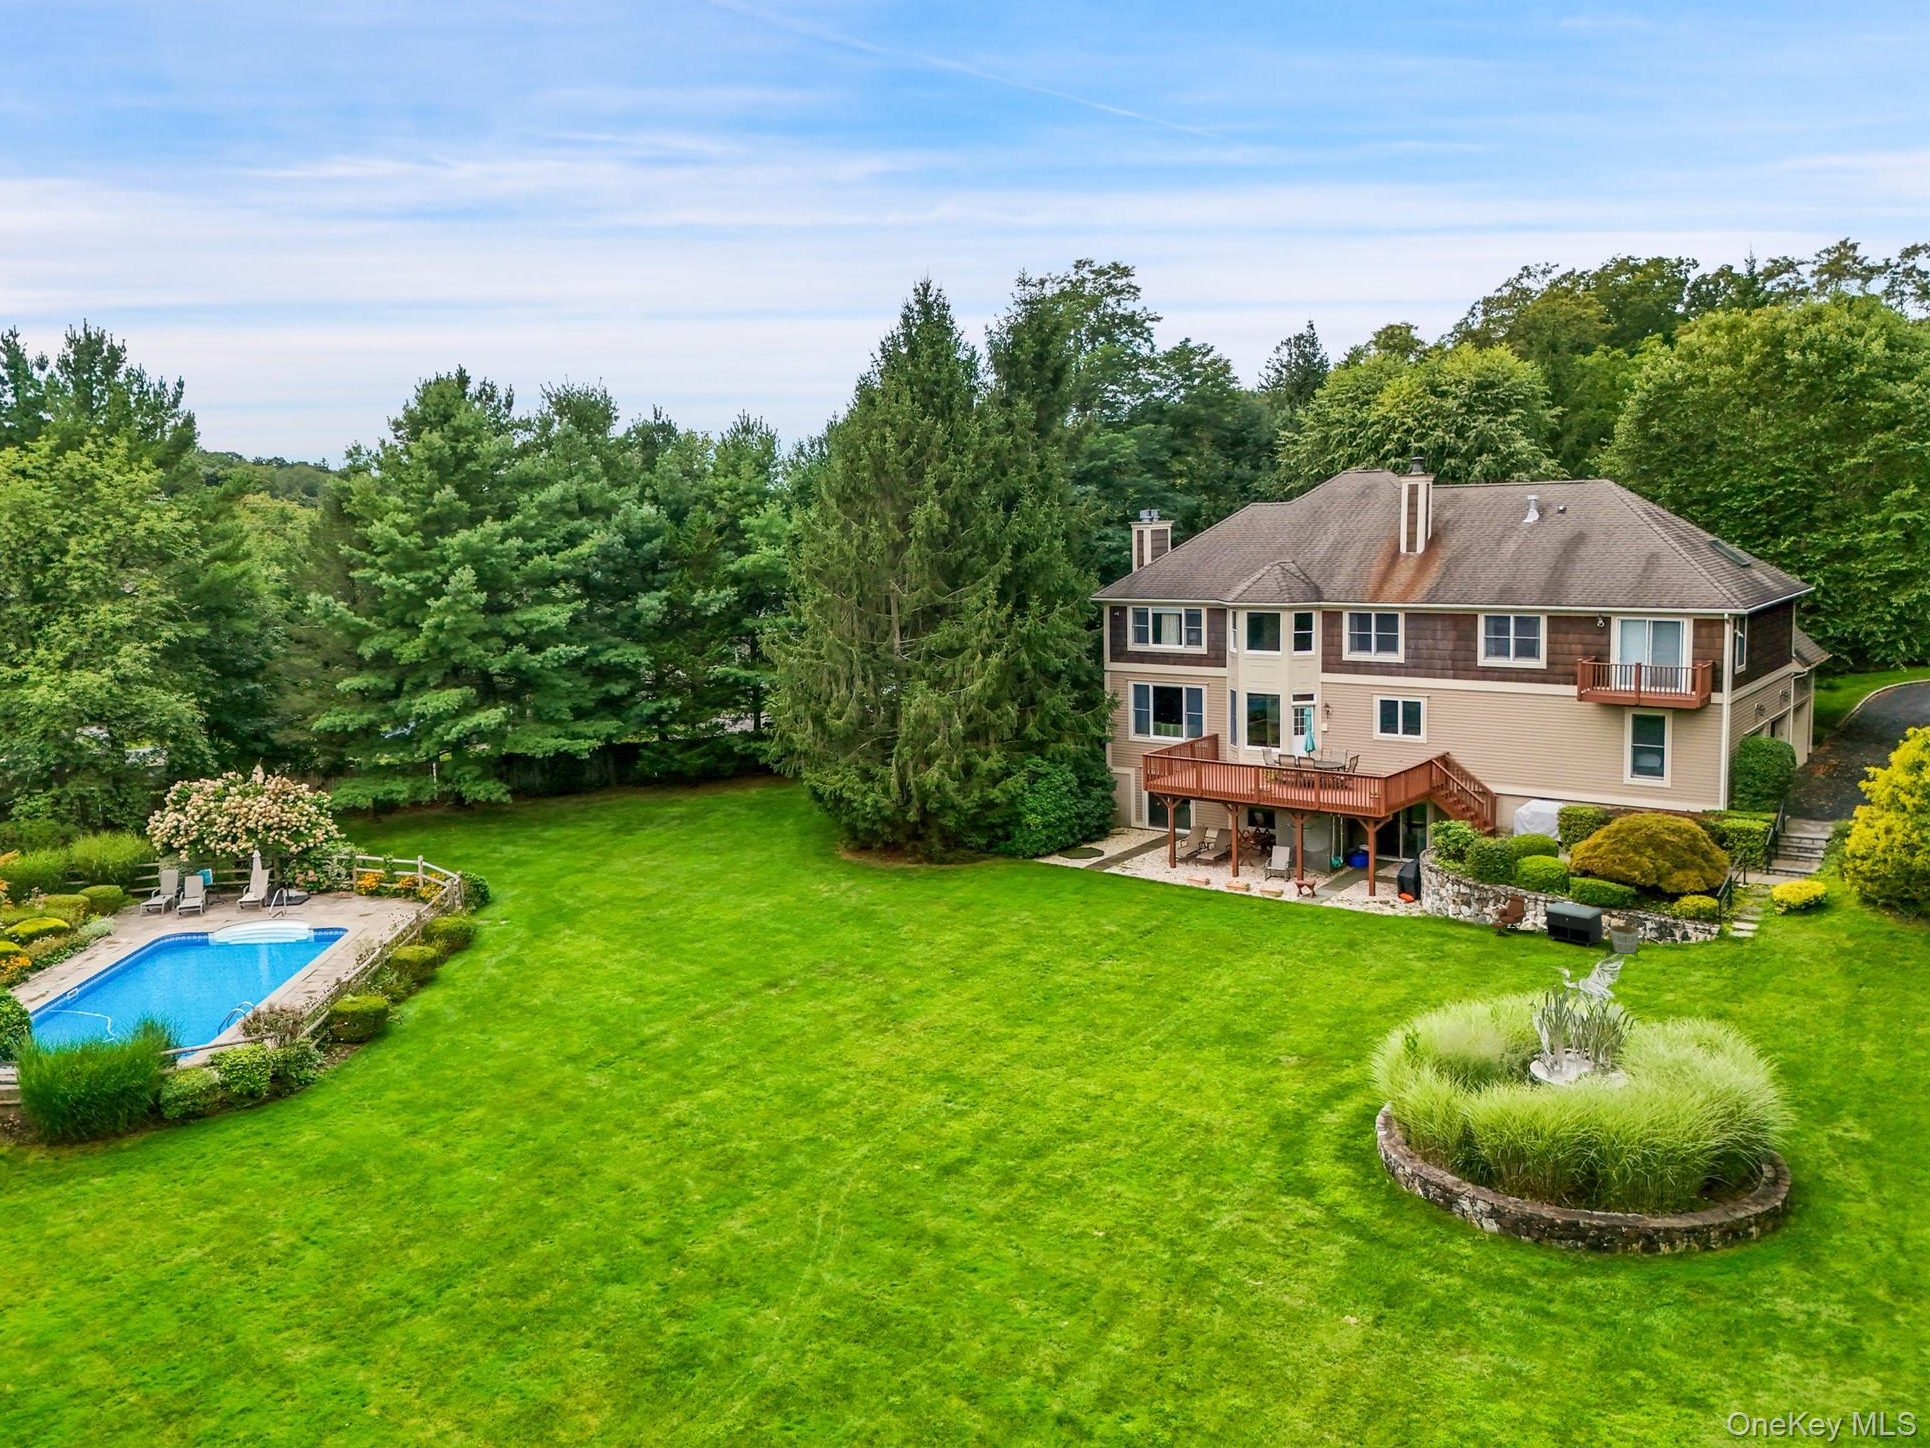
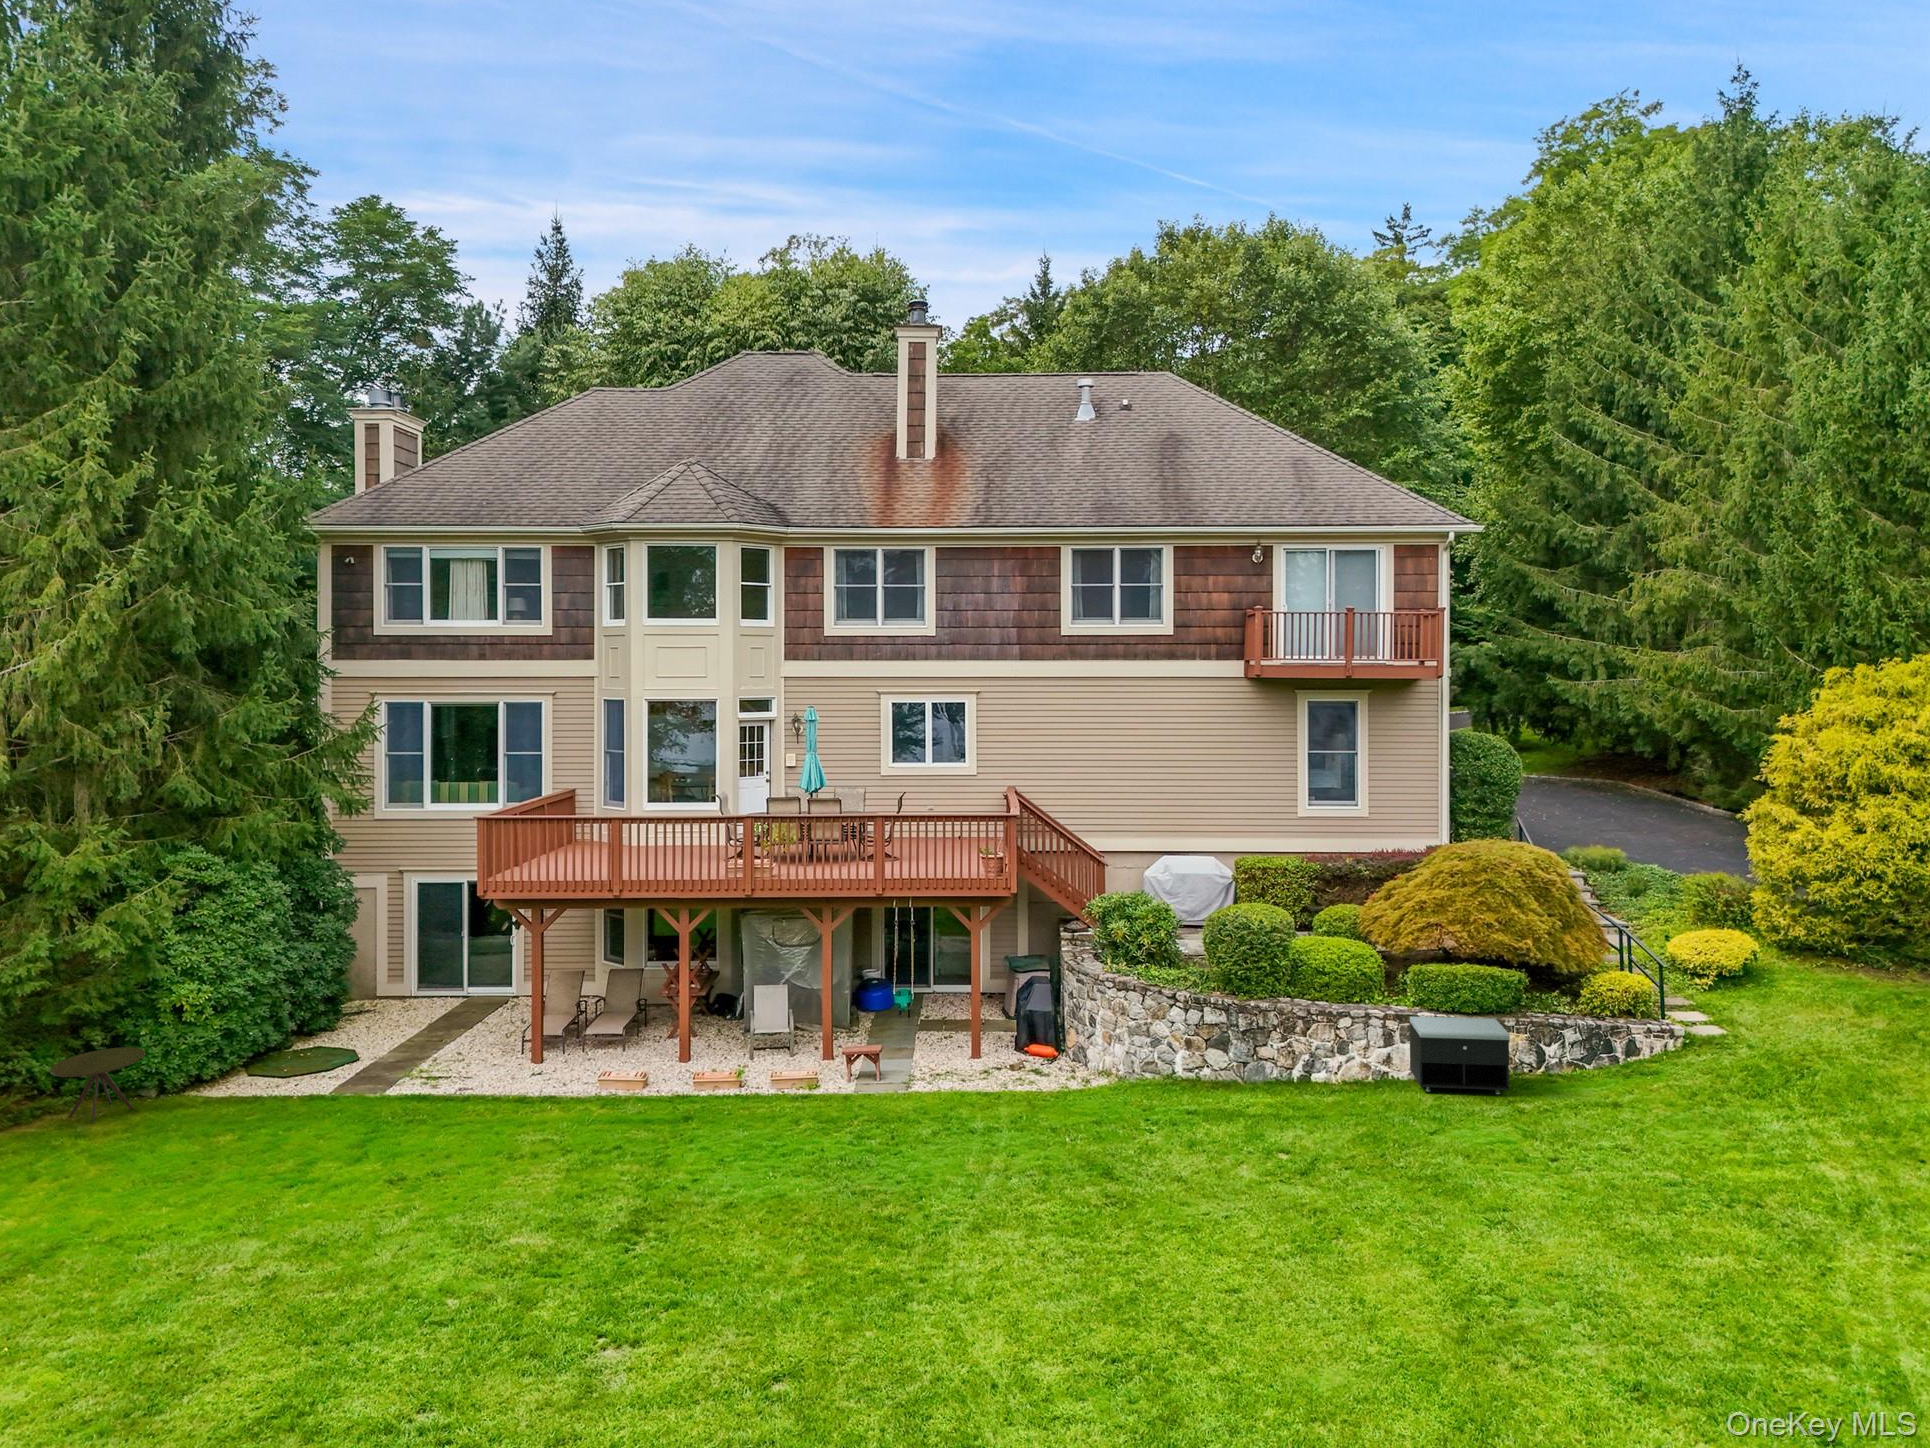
round table: none [993,834,1024,861] -> present [50,1047,145,1124]
lounge chair: present [1492,896,1526,936] -> none [1307,1016,1362,1107]
wooden bucket: present [1610,925,1640,954] -> none [1531,1042,1586,1097]

